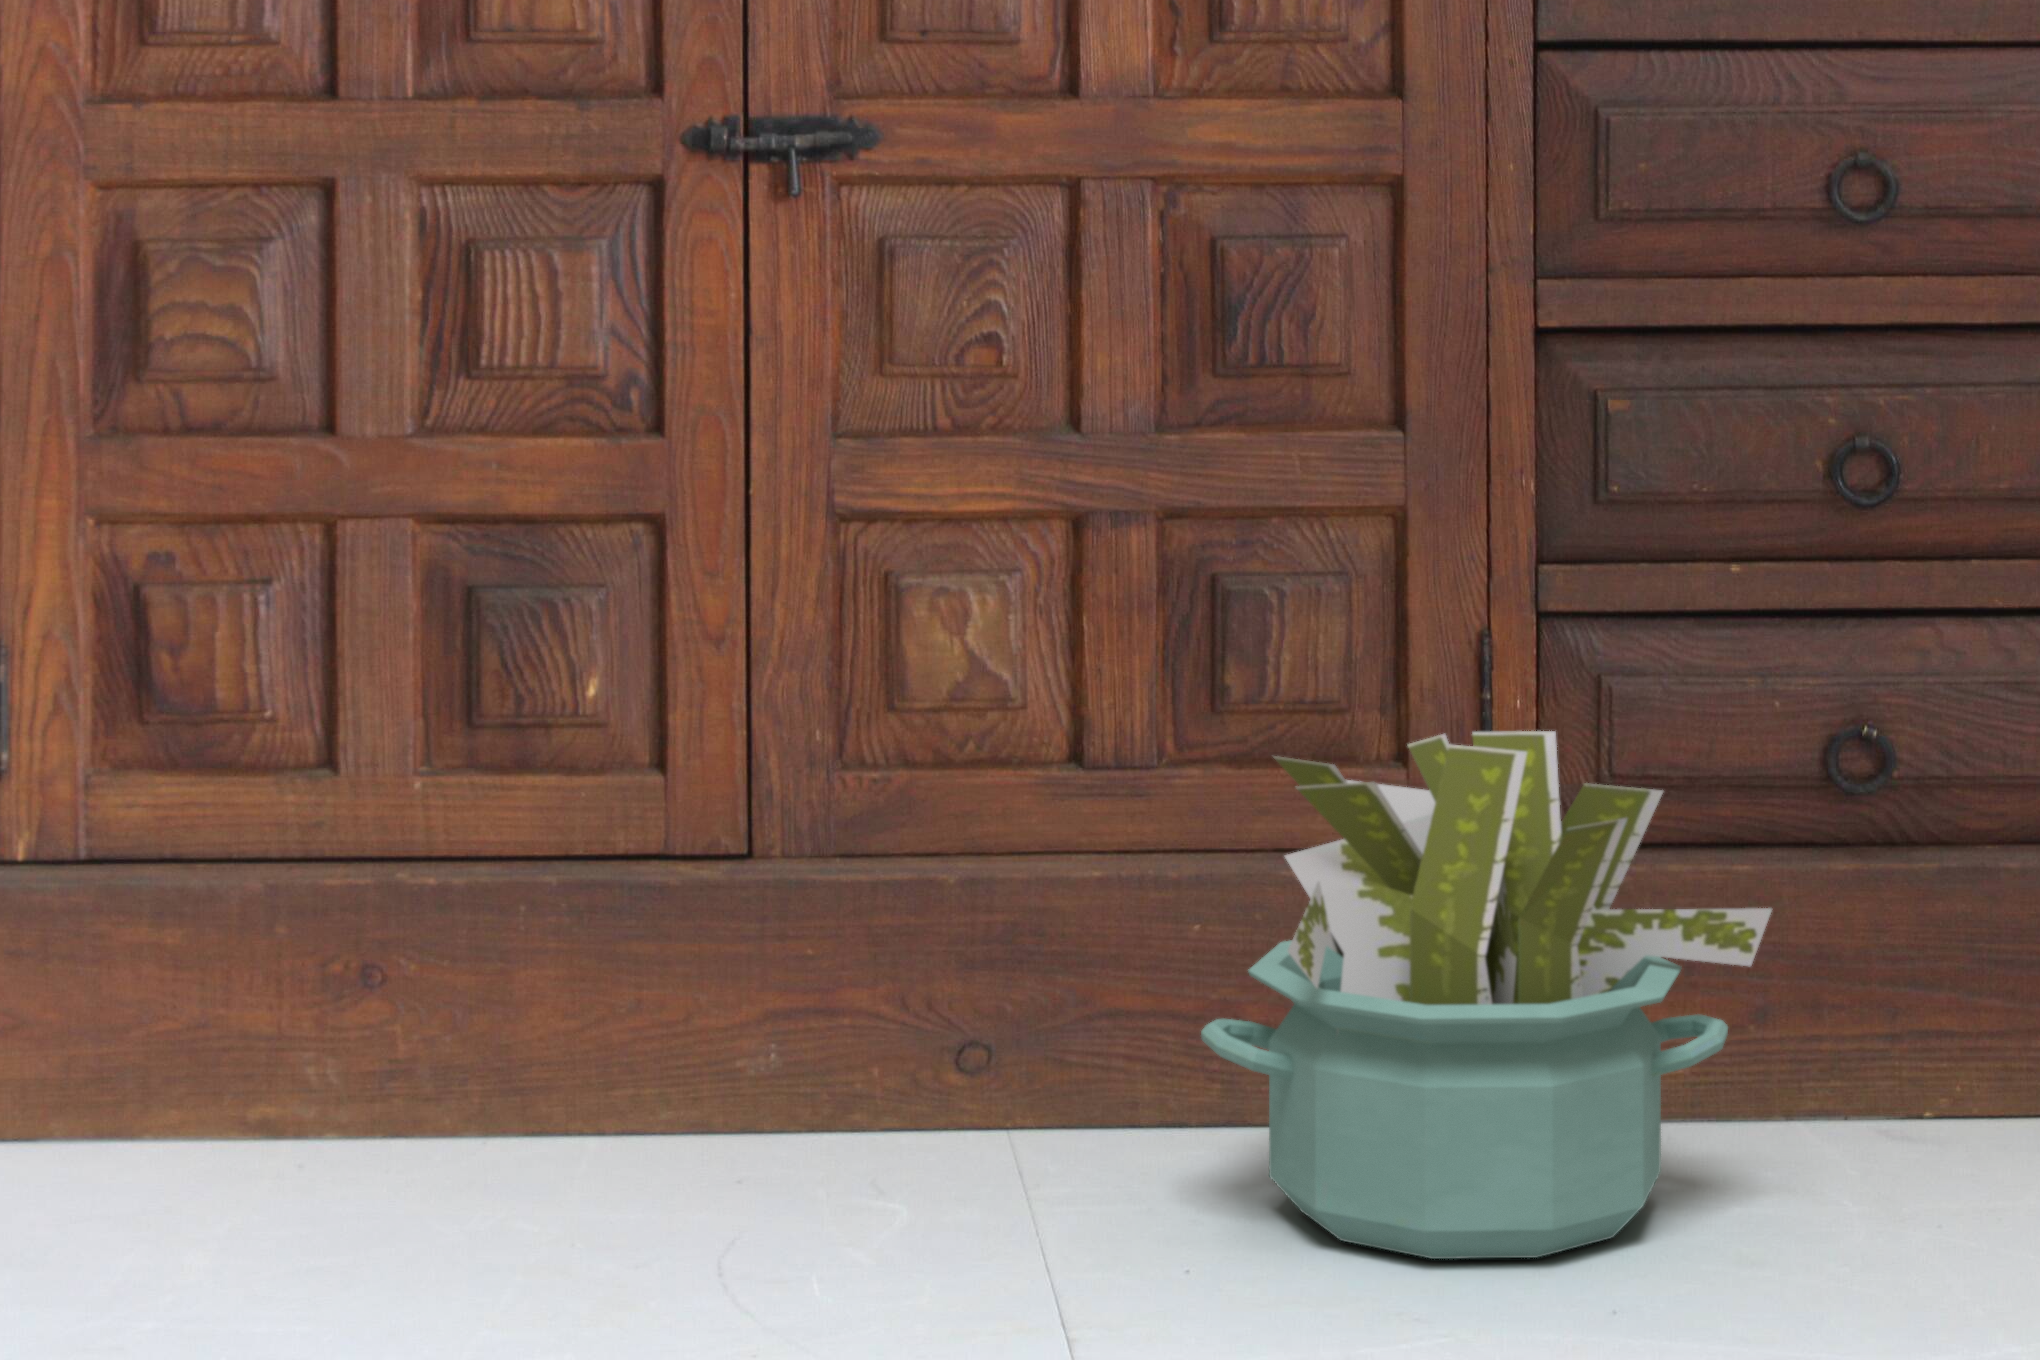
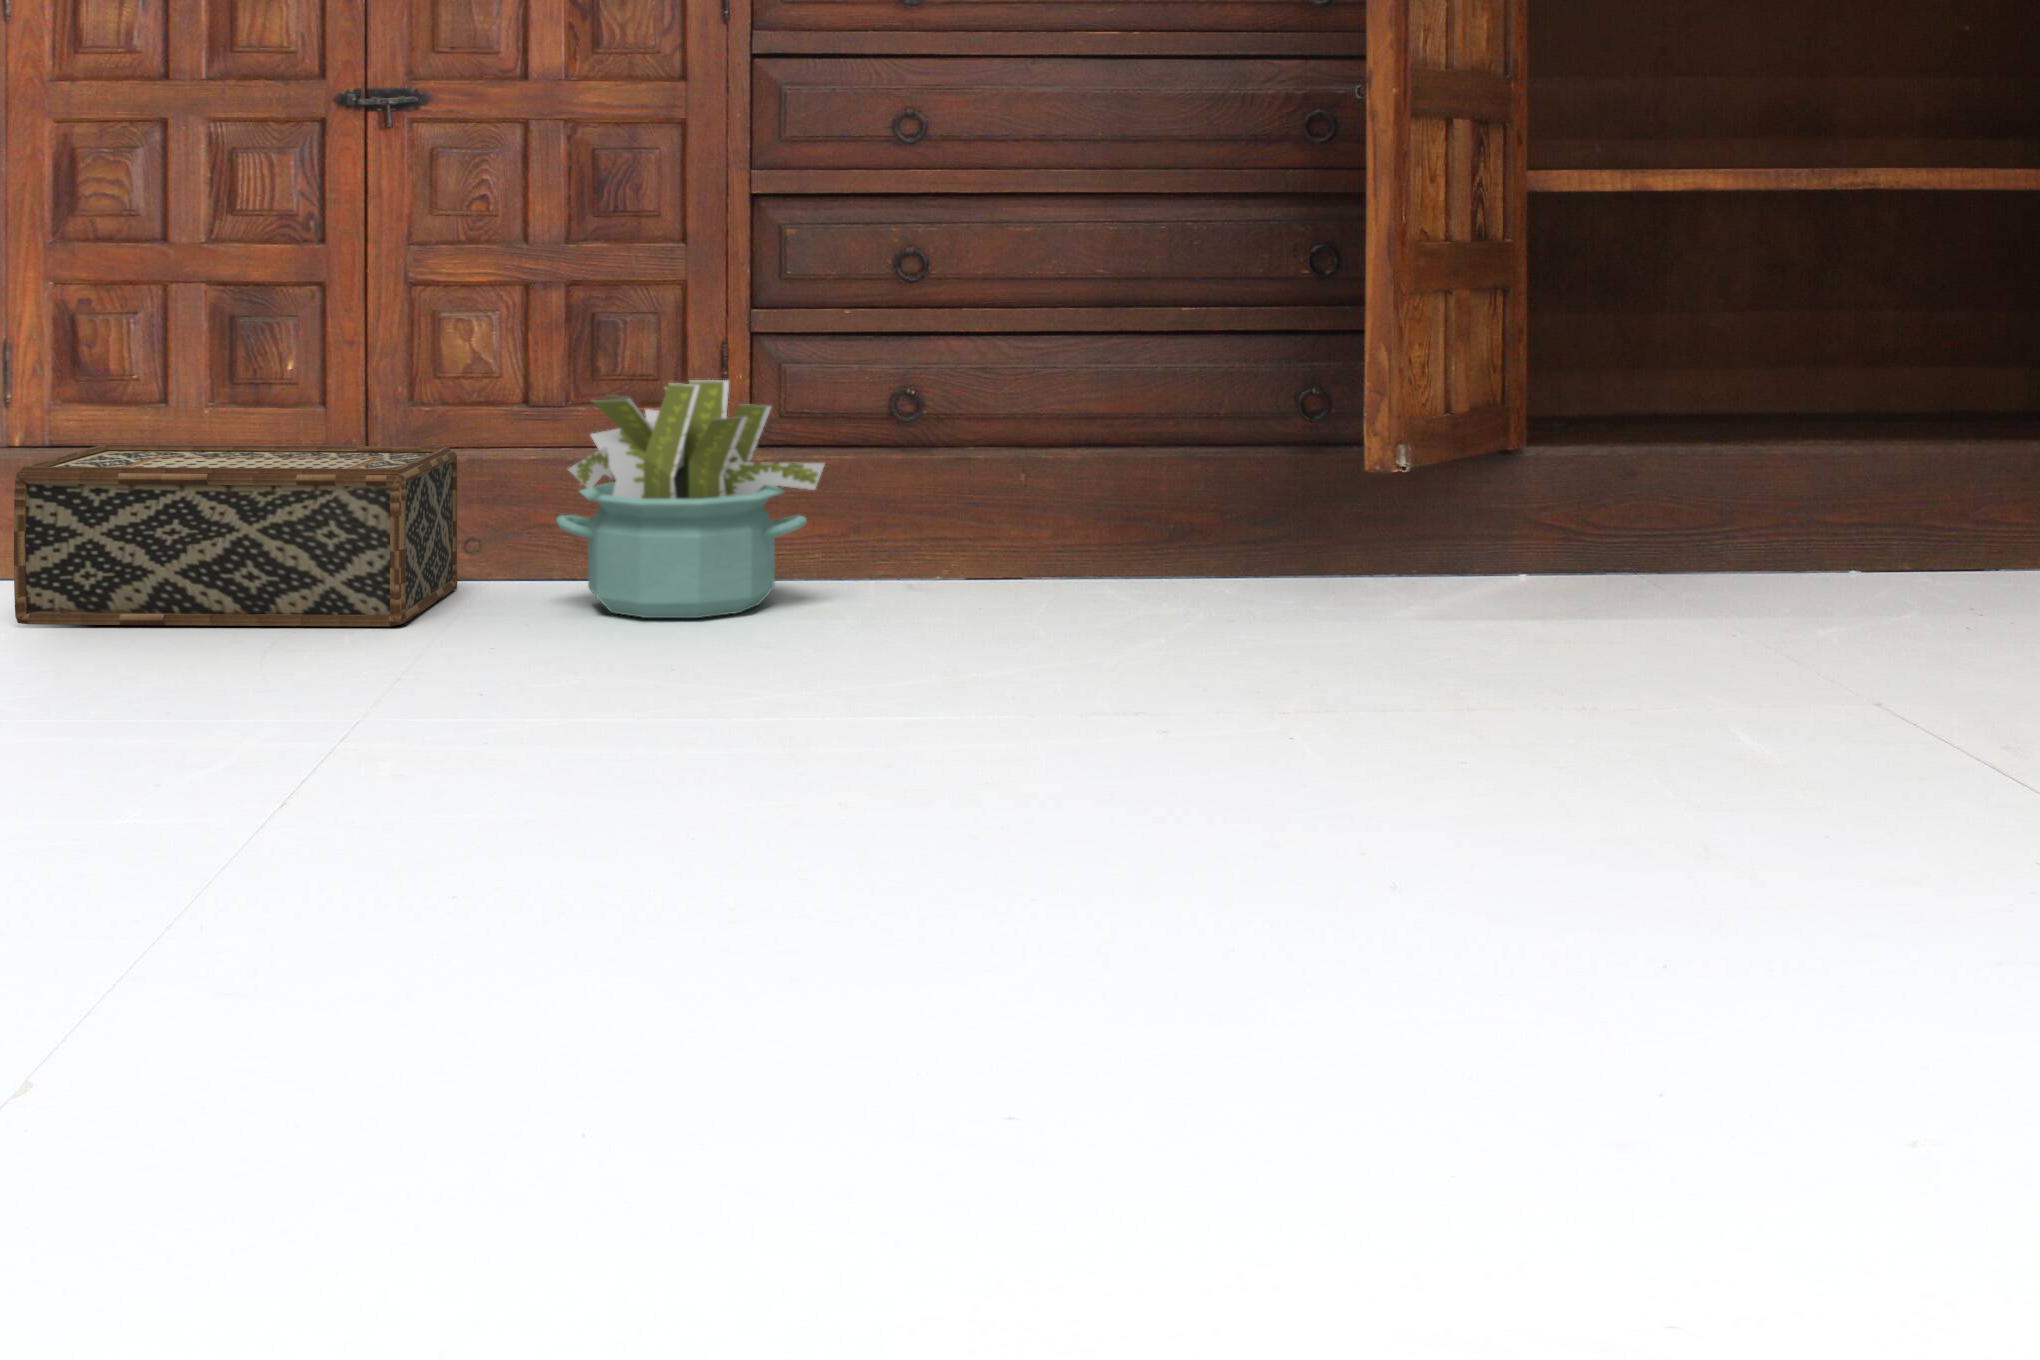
woven basket: none [80,864,954,1297] -> present [14,445,457,626]

